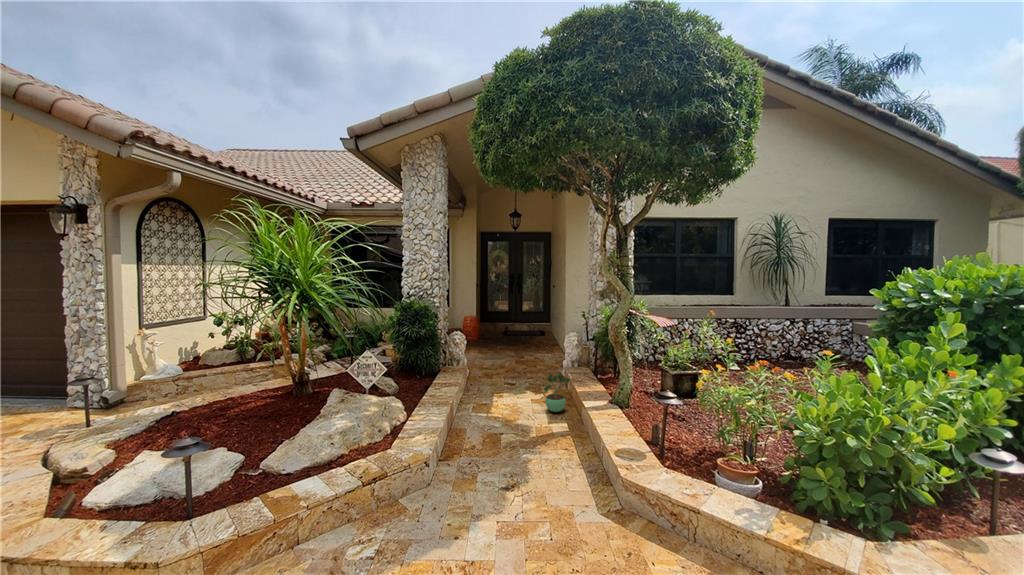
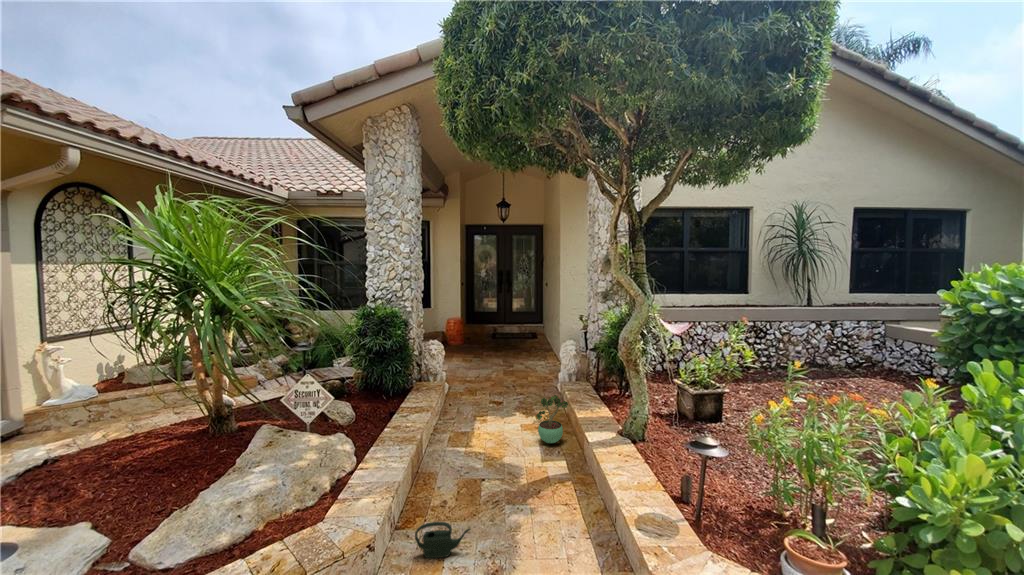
watering can: none [456,450,496,476] -> present [415,522,471,558]

